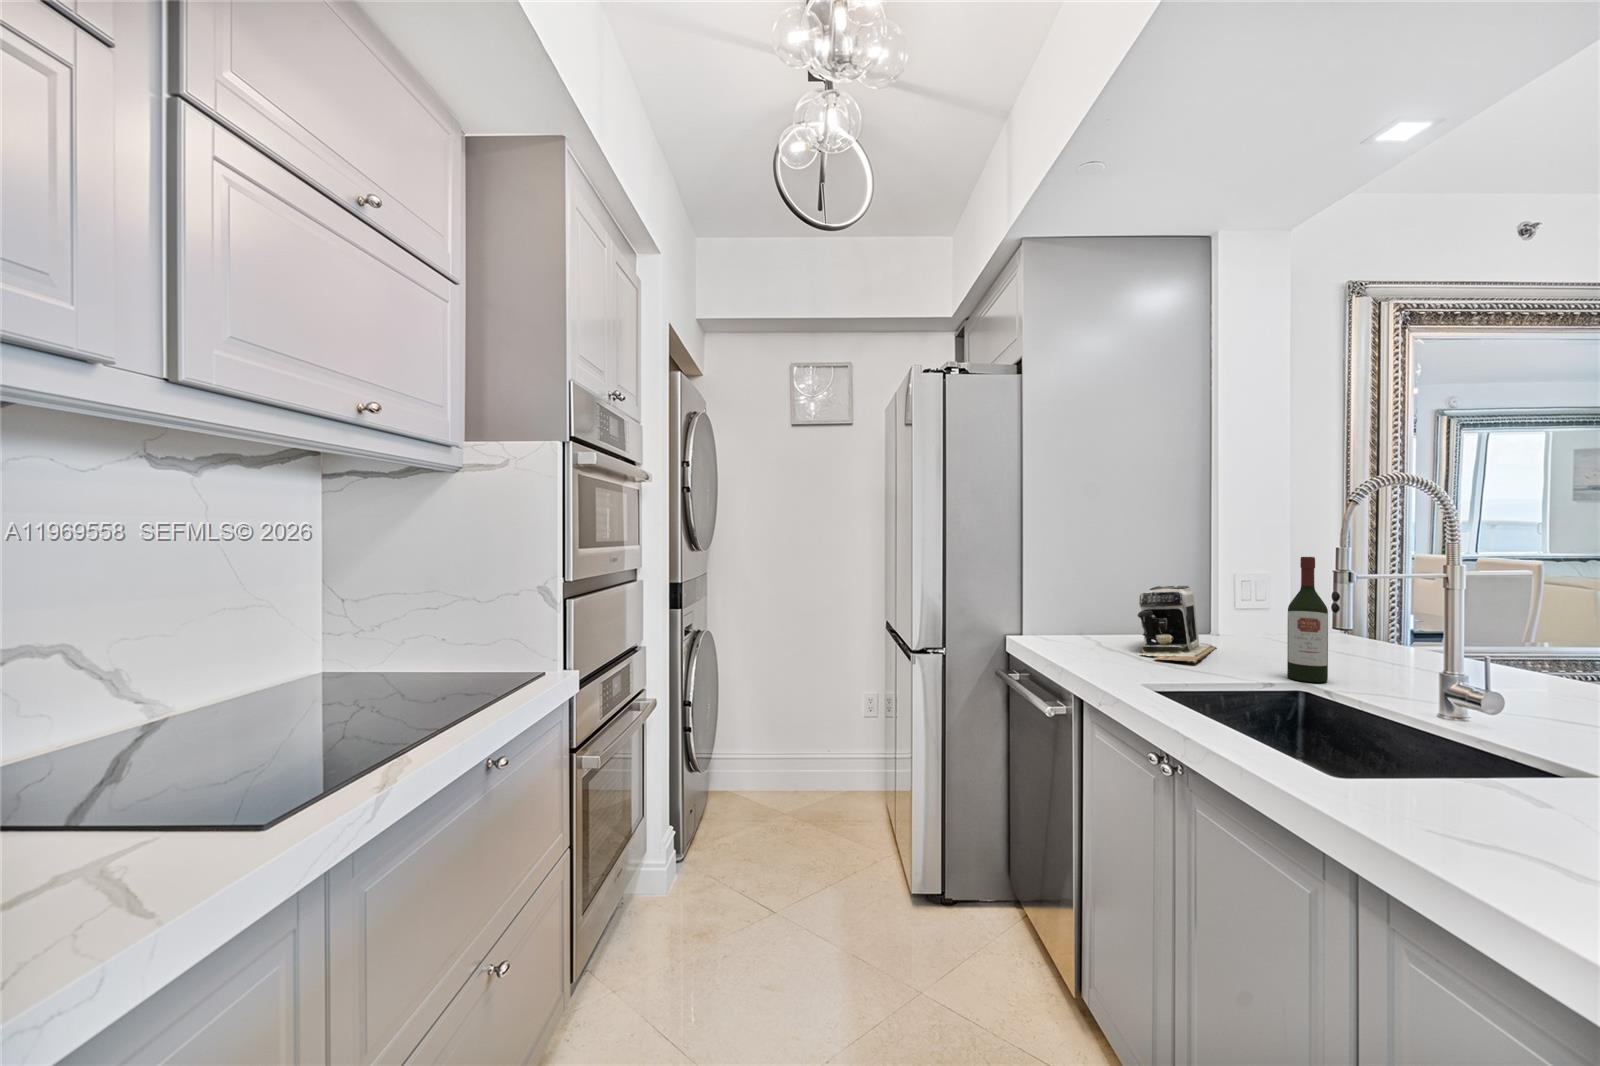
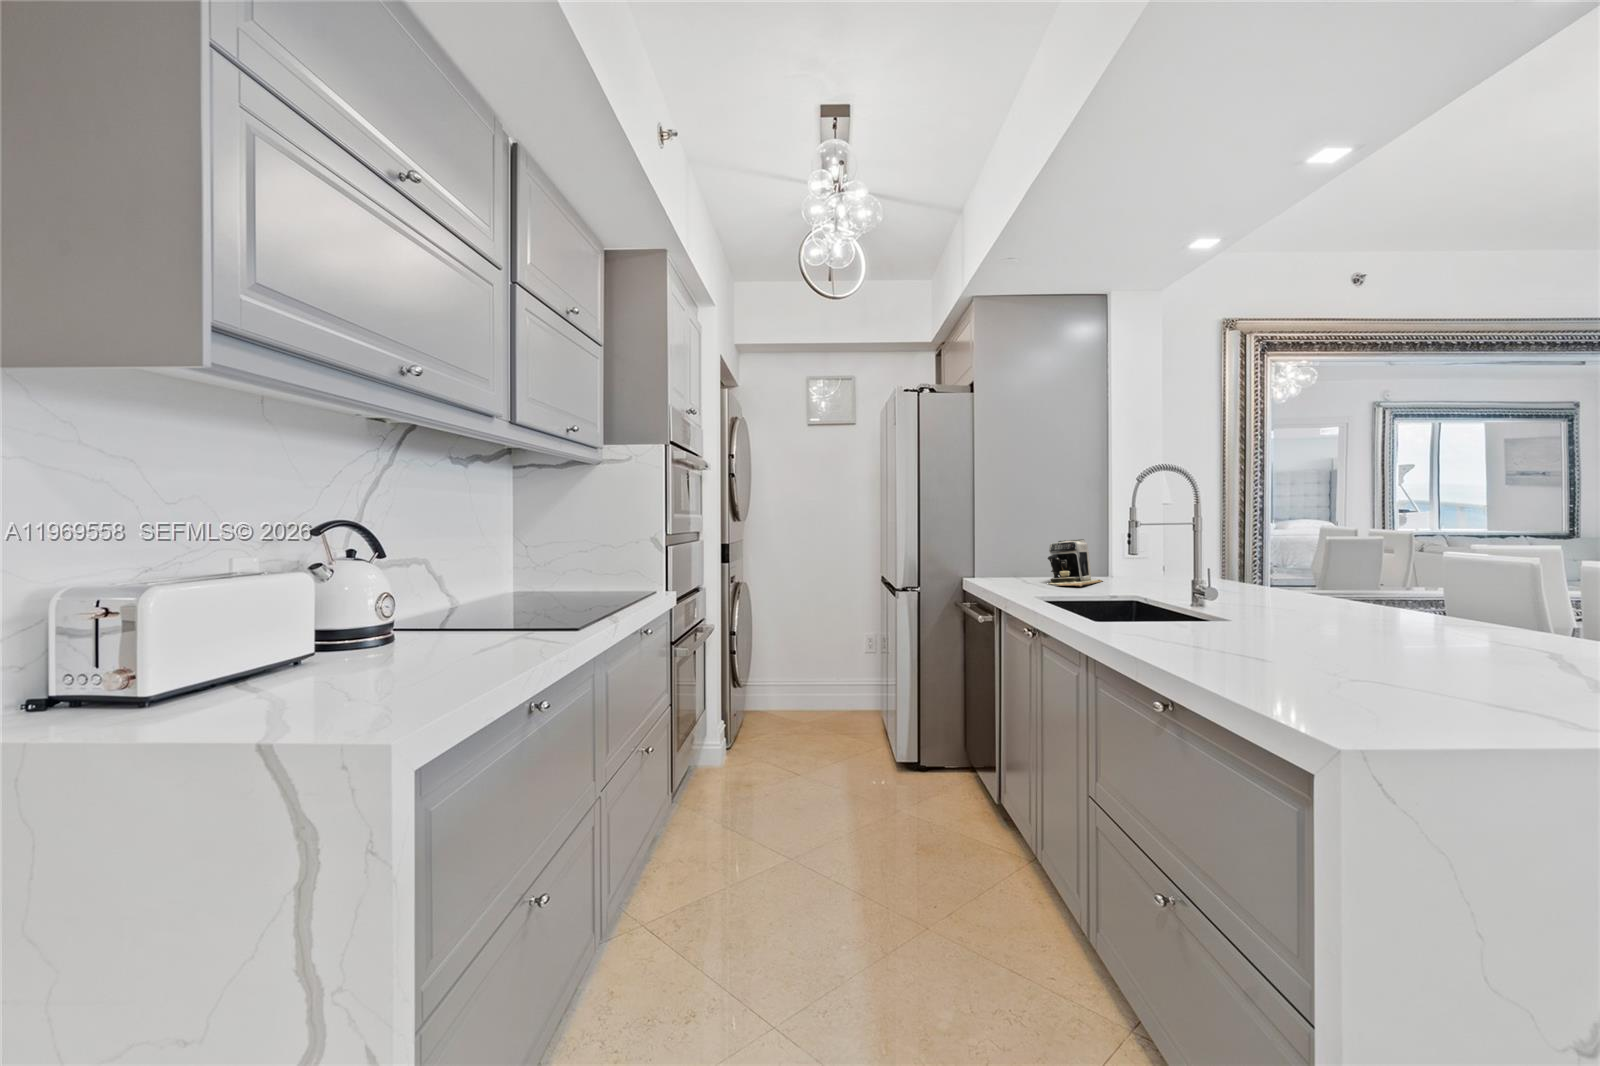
wine bottle: present [1287,557,1328,682] -> none [1135,515,1158,593]

